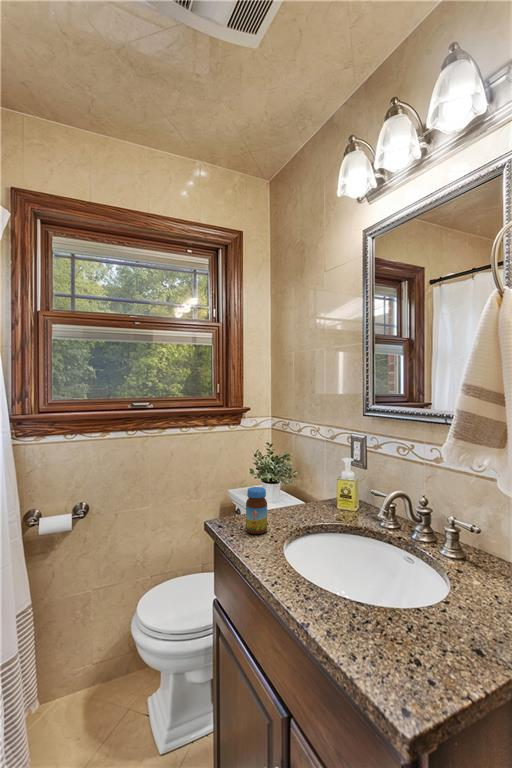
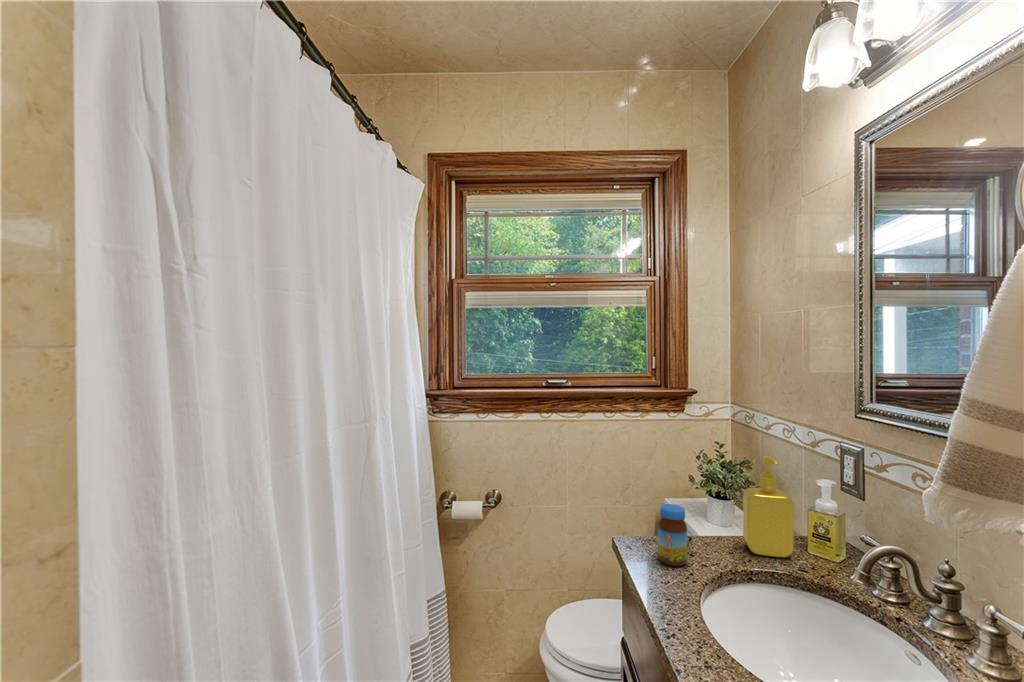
soap dispenser: none [298,445,331,515] -> present [743,456,794,558]

